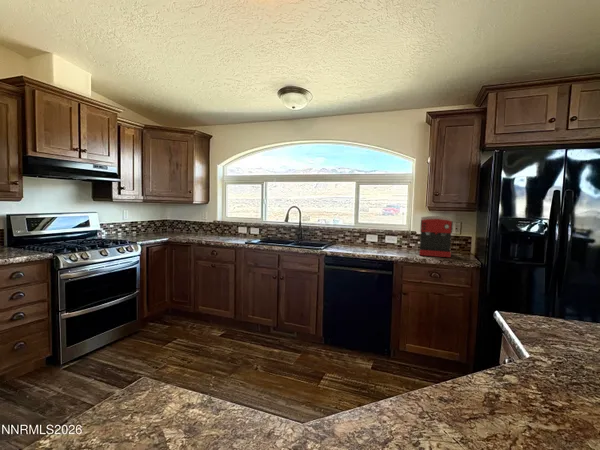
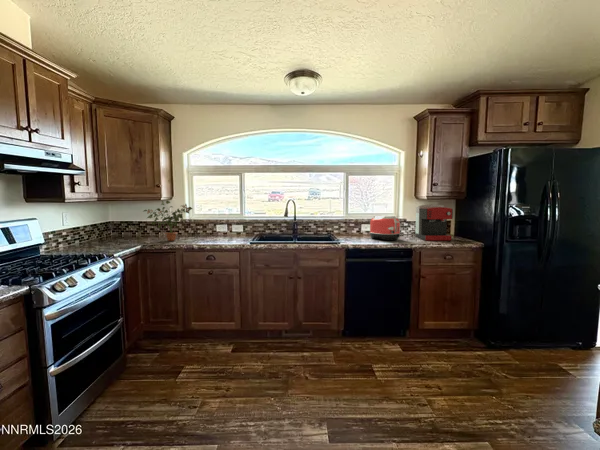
potted plant: none [176,204,213,237] -> present [144,201,192,241]
toaster: none [364,226,393,252] -> present [370,216,400,241]

